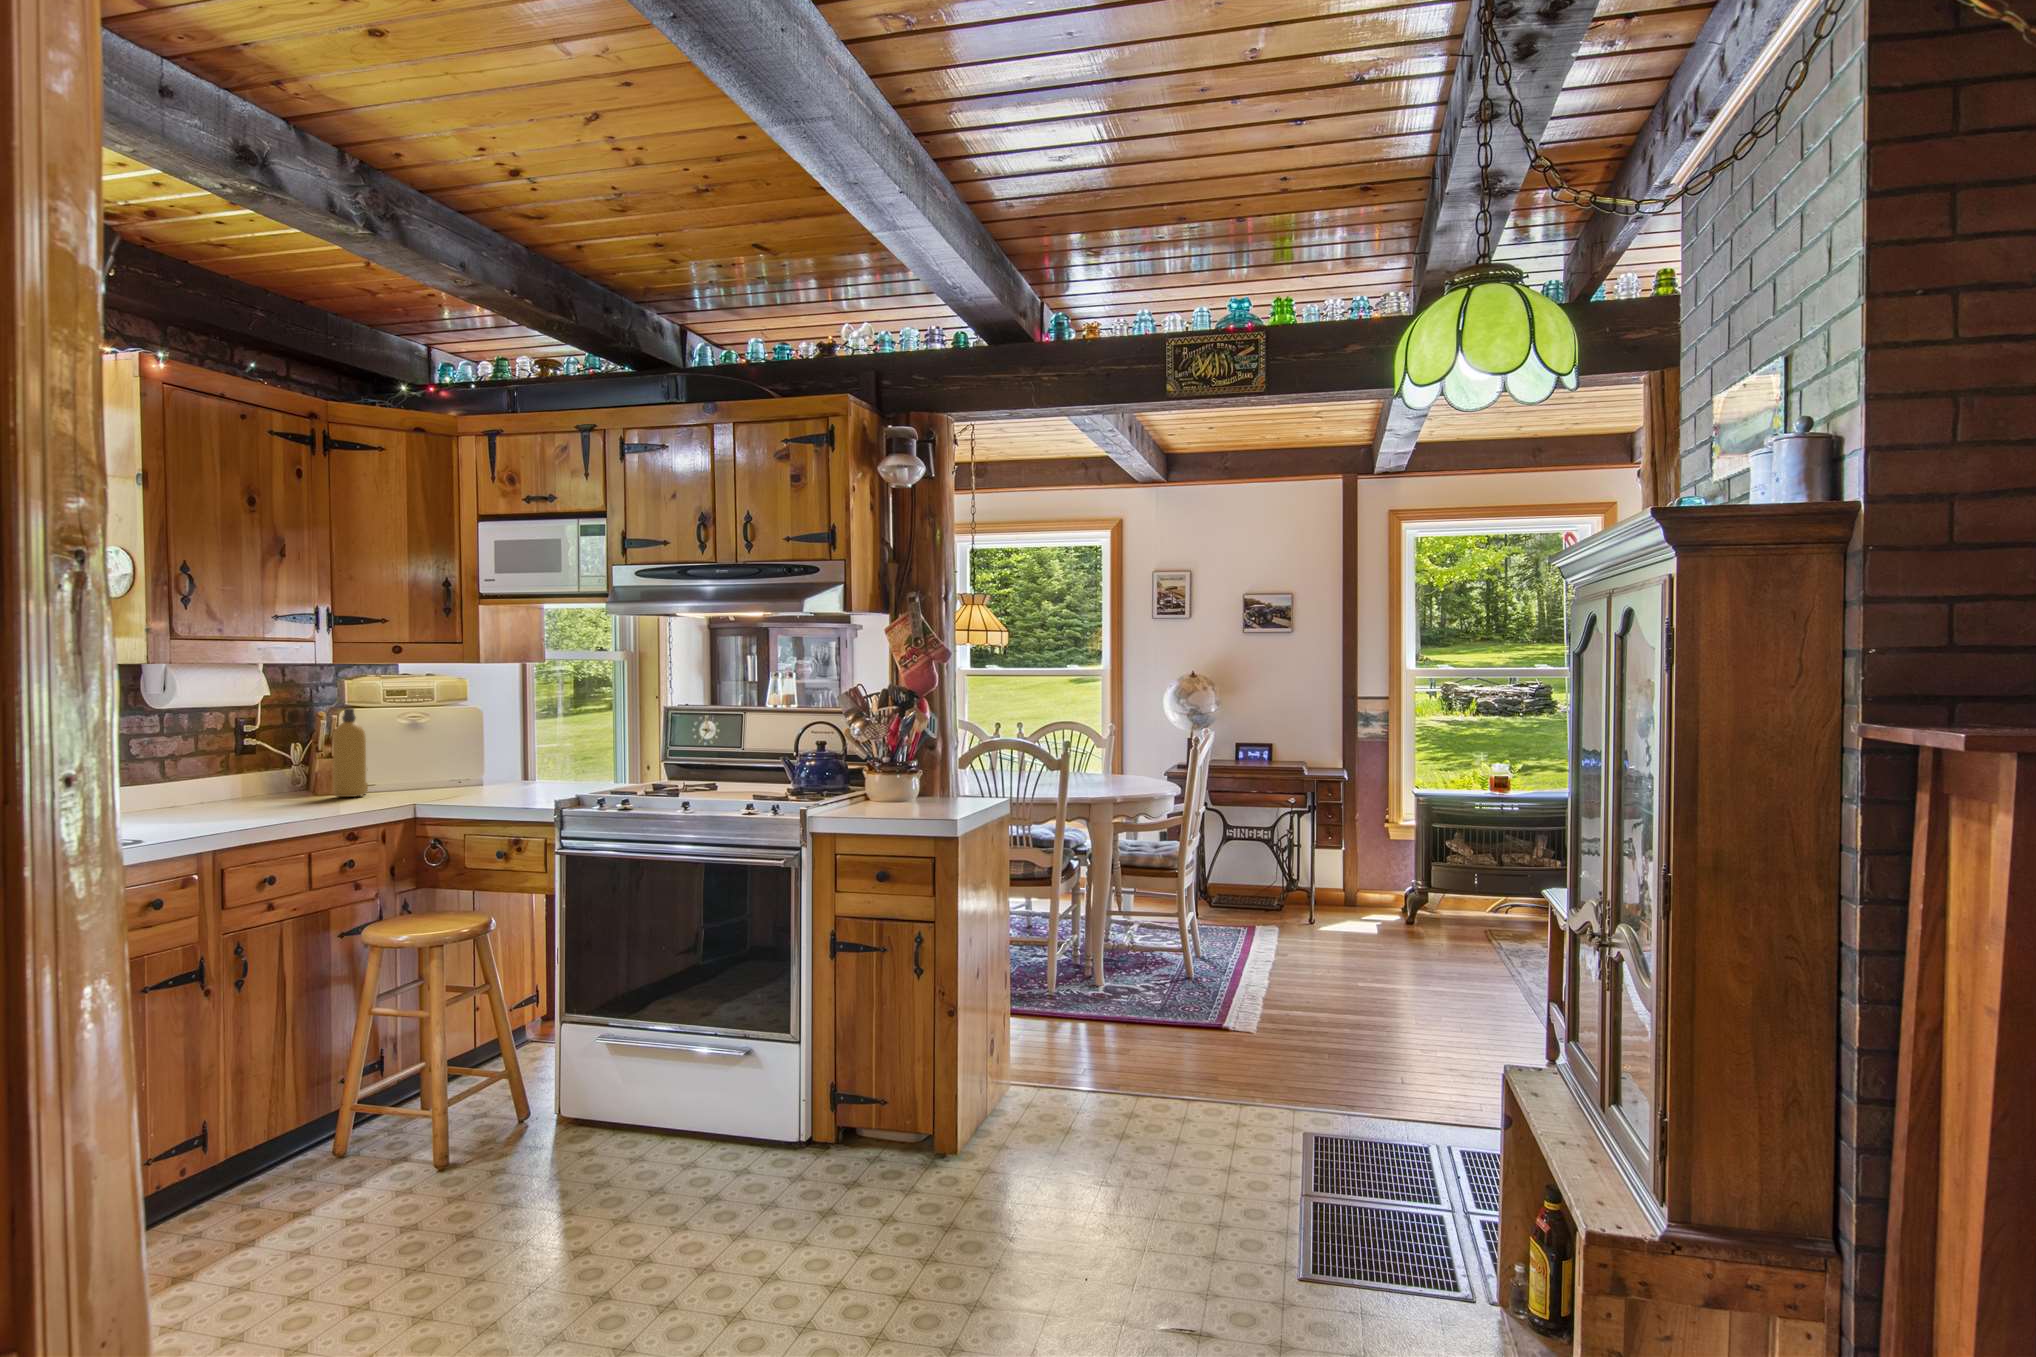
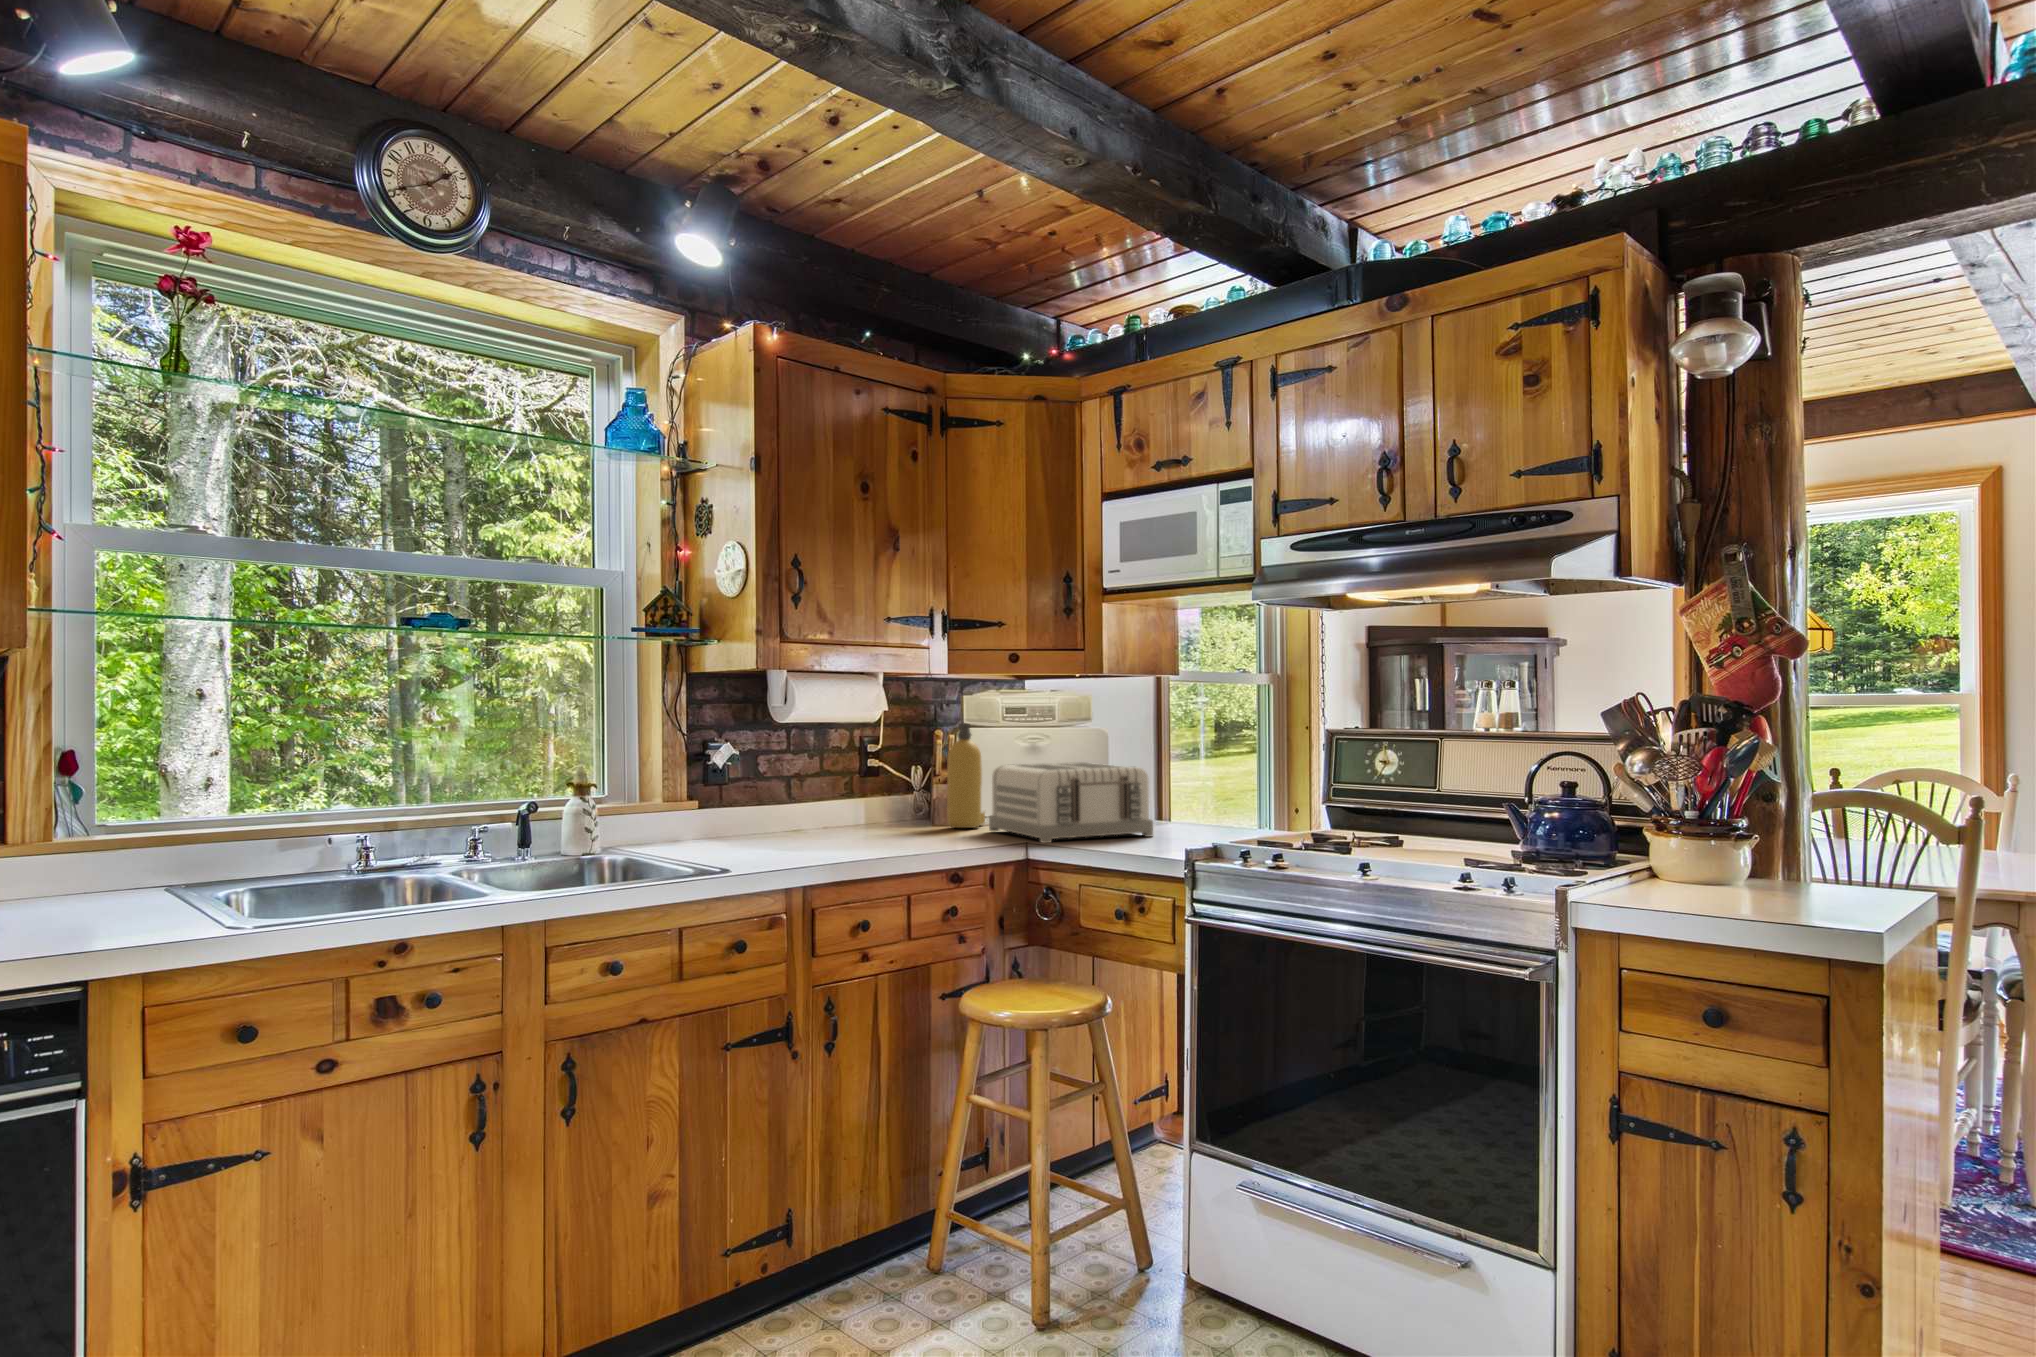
toaster: none [376,738,524,804] -> present [989,762,1153,843]

